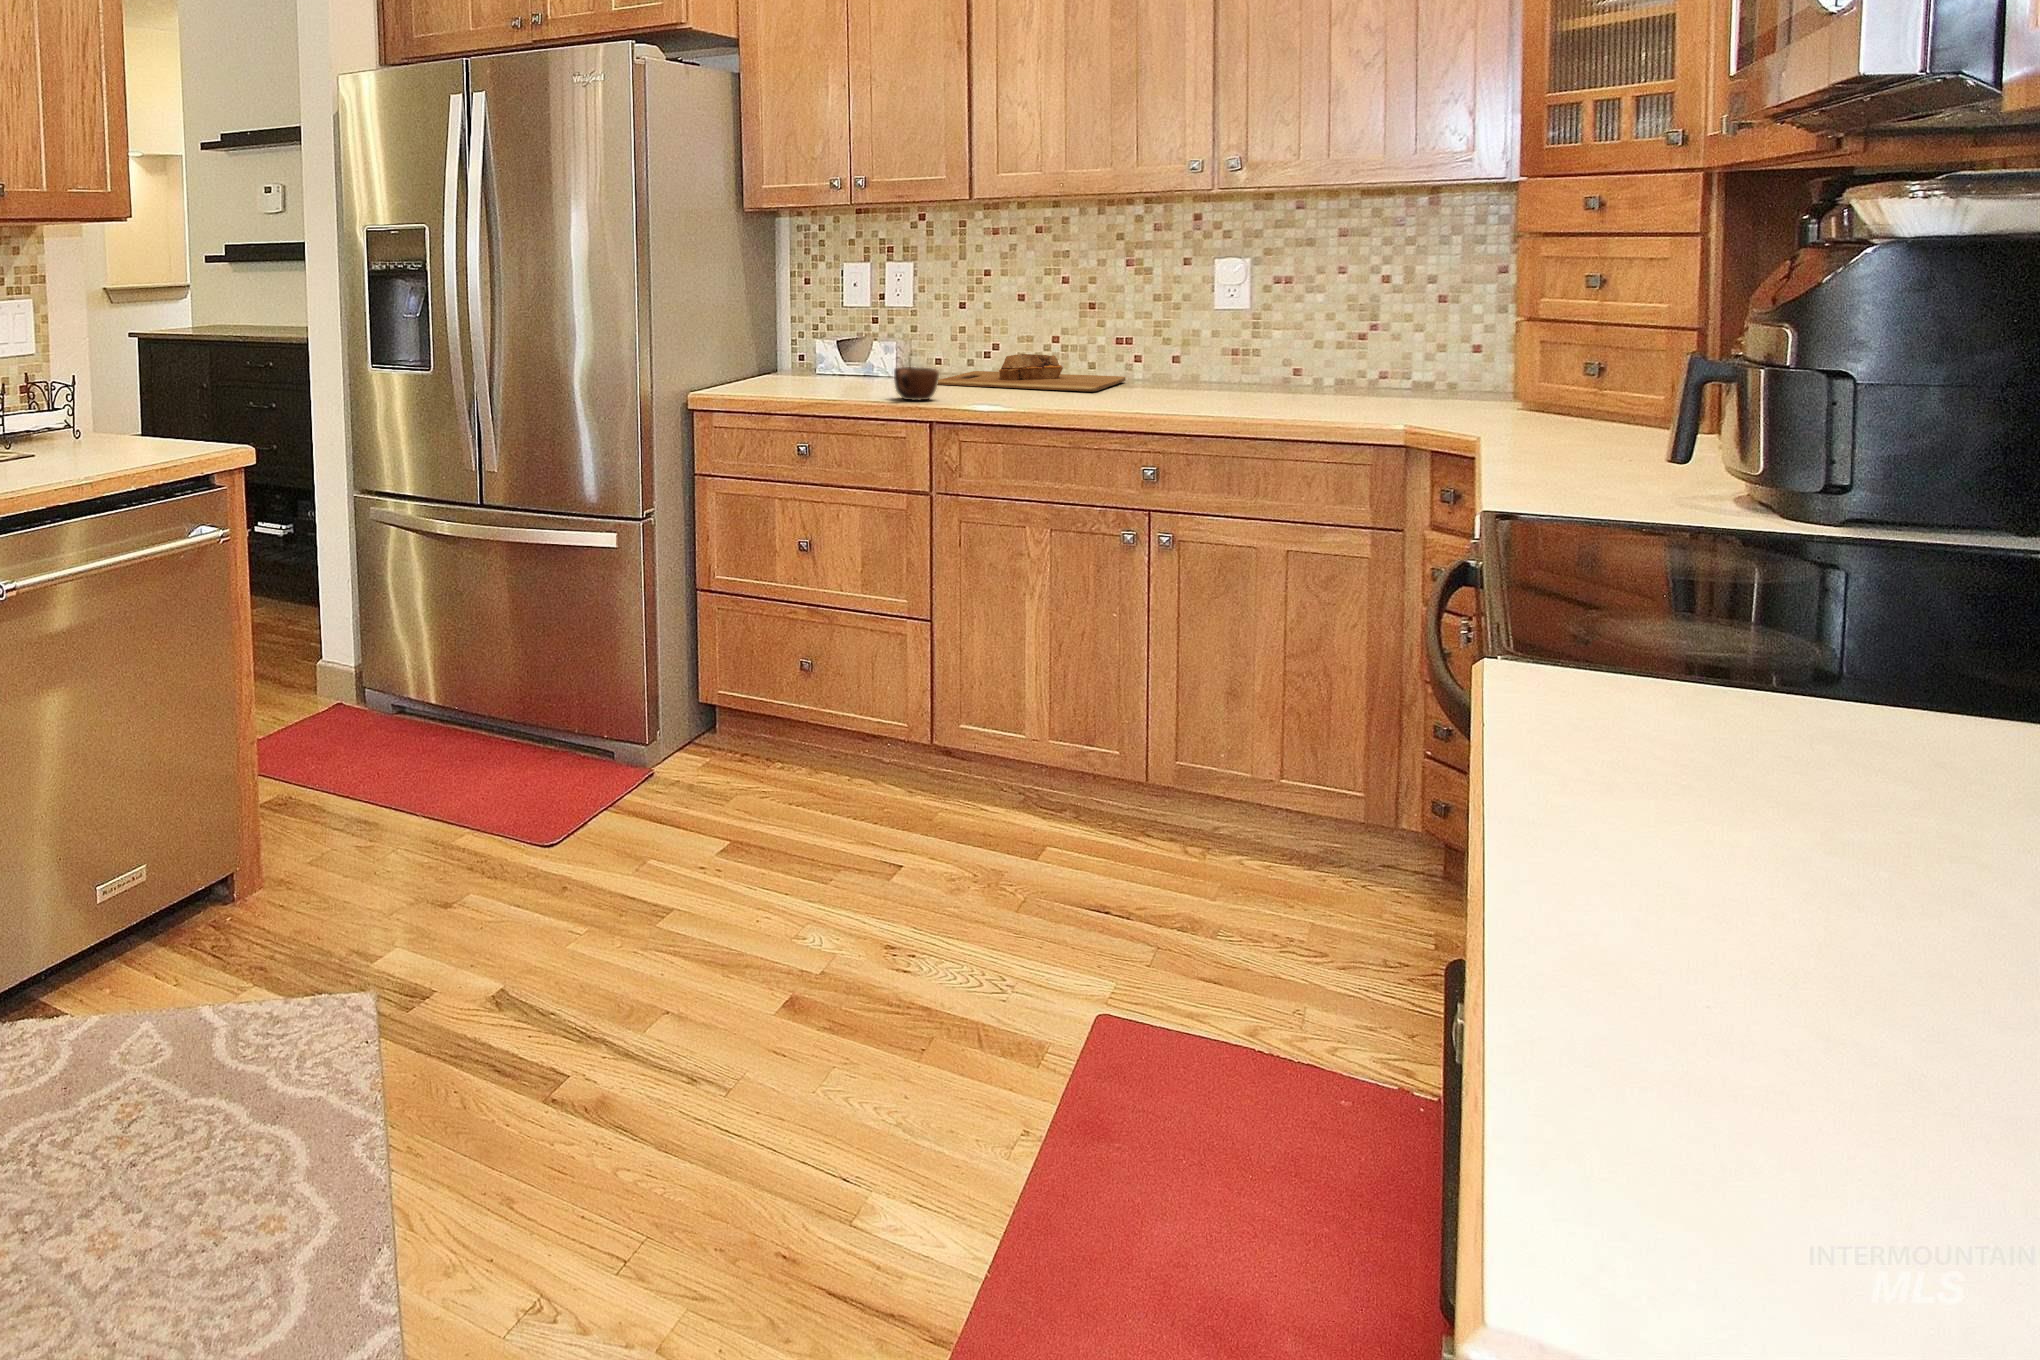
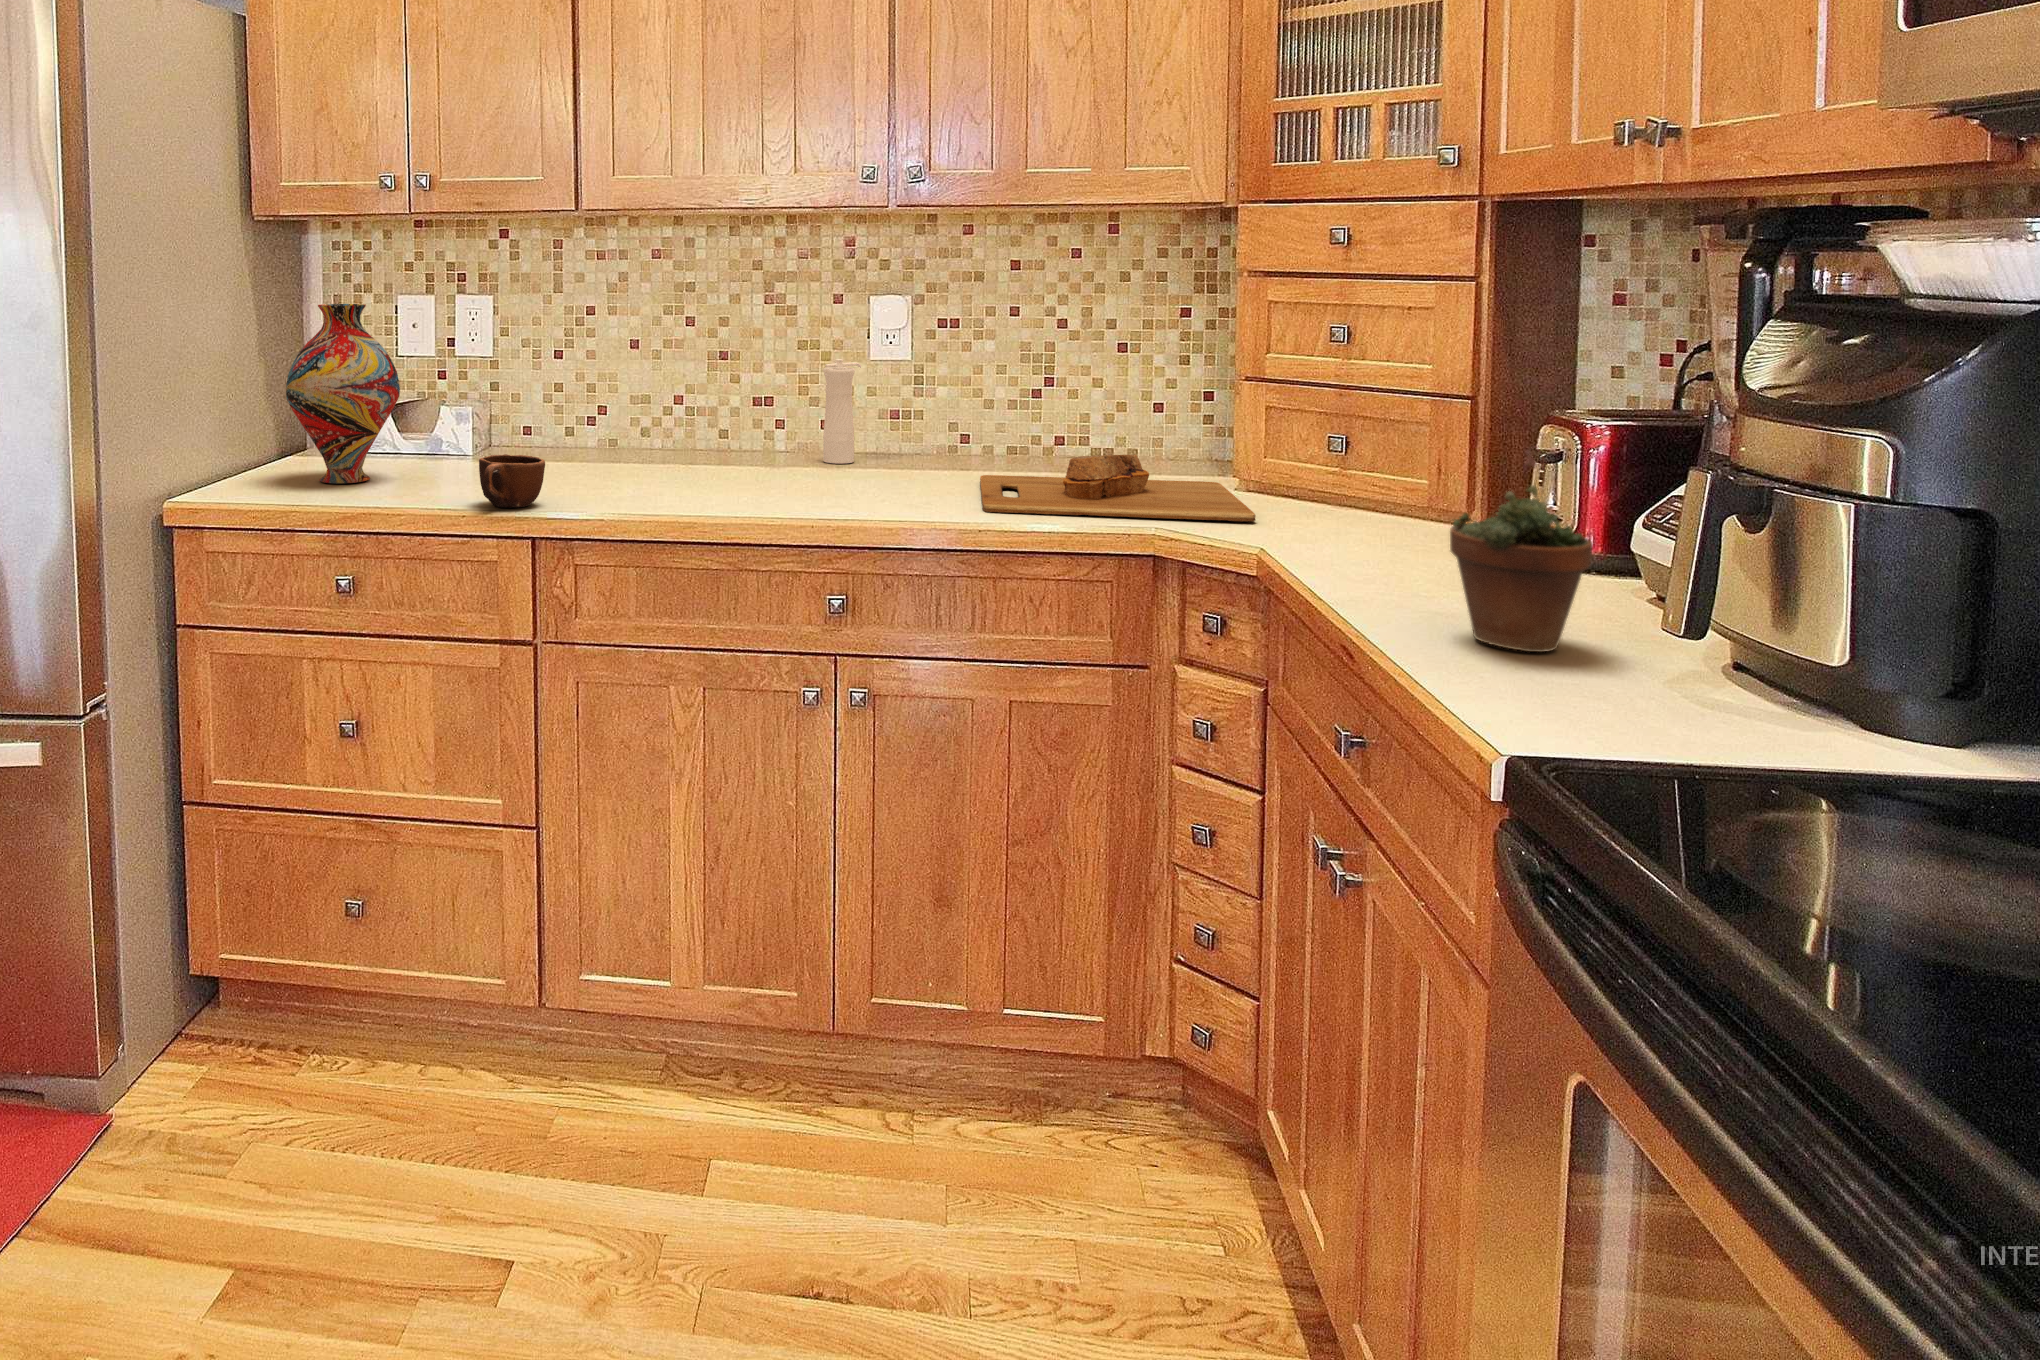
vase: none [768,268,843,387] -> present [286,304,400,483]
pepper mill: none [1171,296,1240,388] -> present [823,359,861,464]
succulent plant: none [1537,346,1640,482] -> present [1450,446,1593,652]
cutting board: present [938,354,1126,391] -> present [980,454,1256,521]

